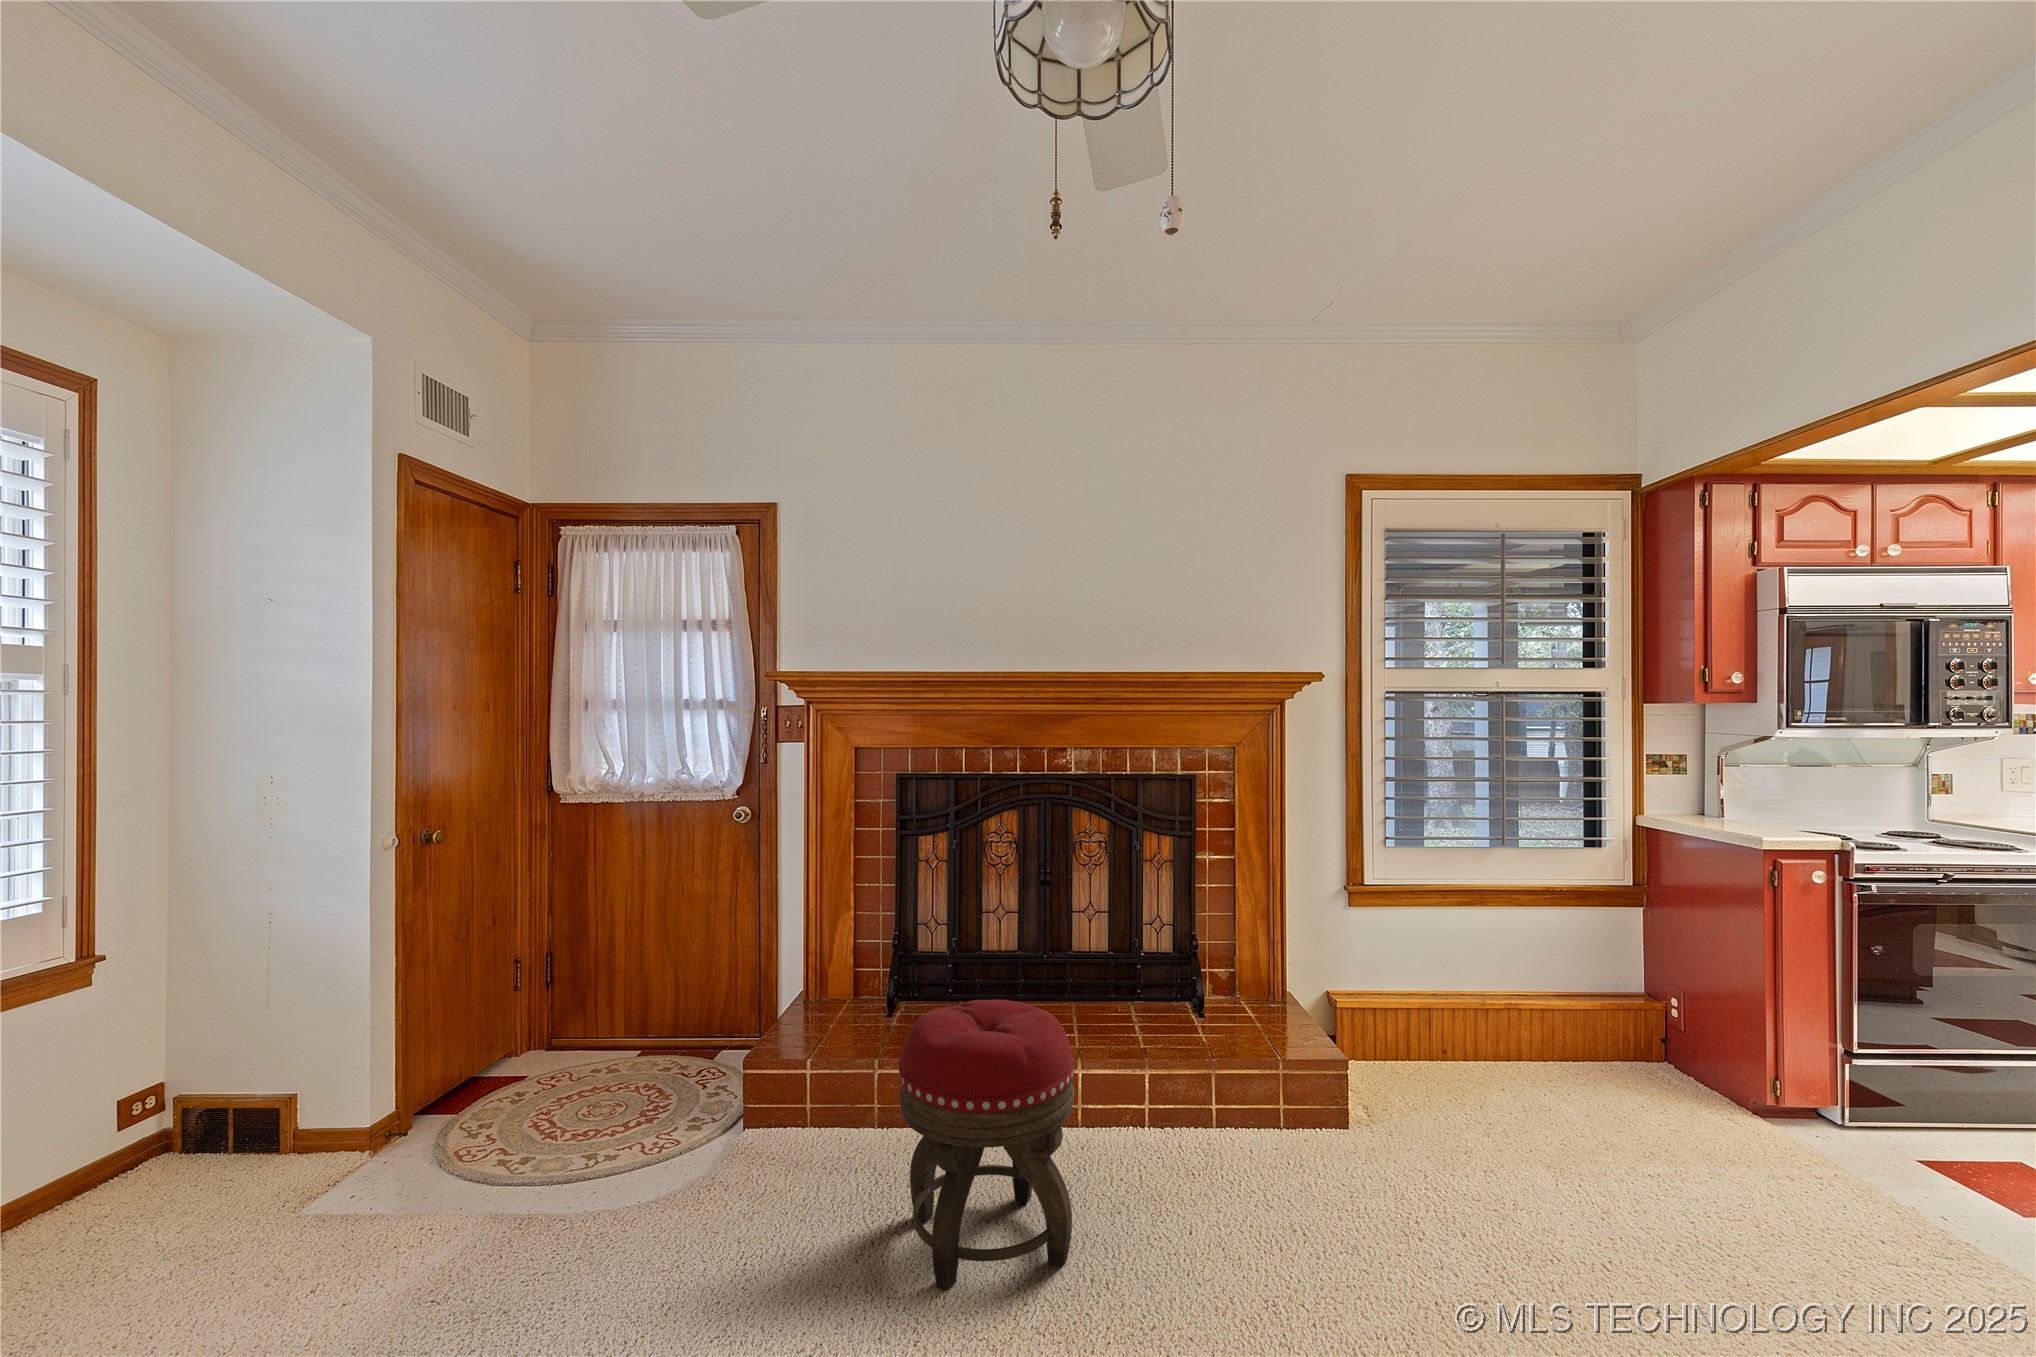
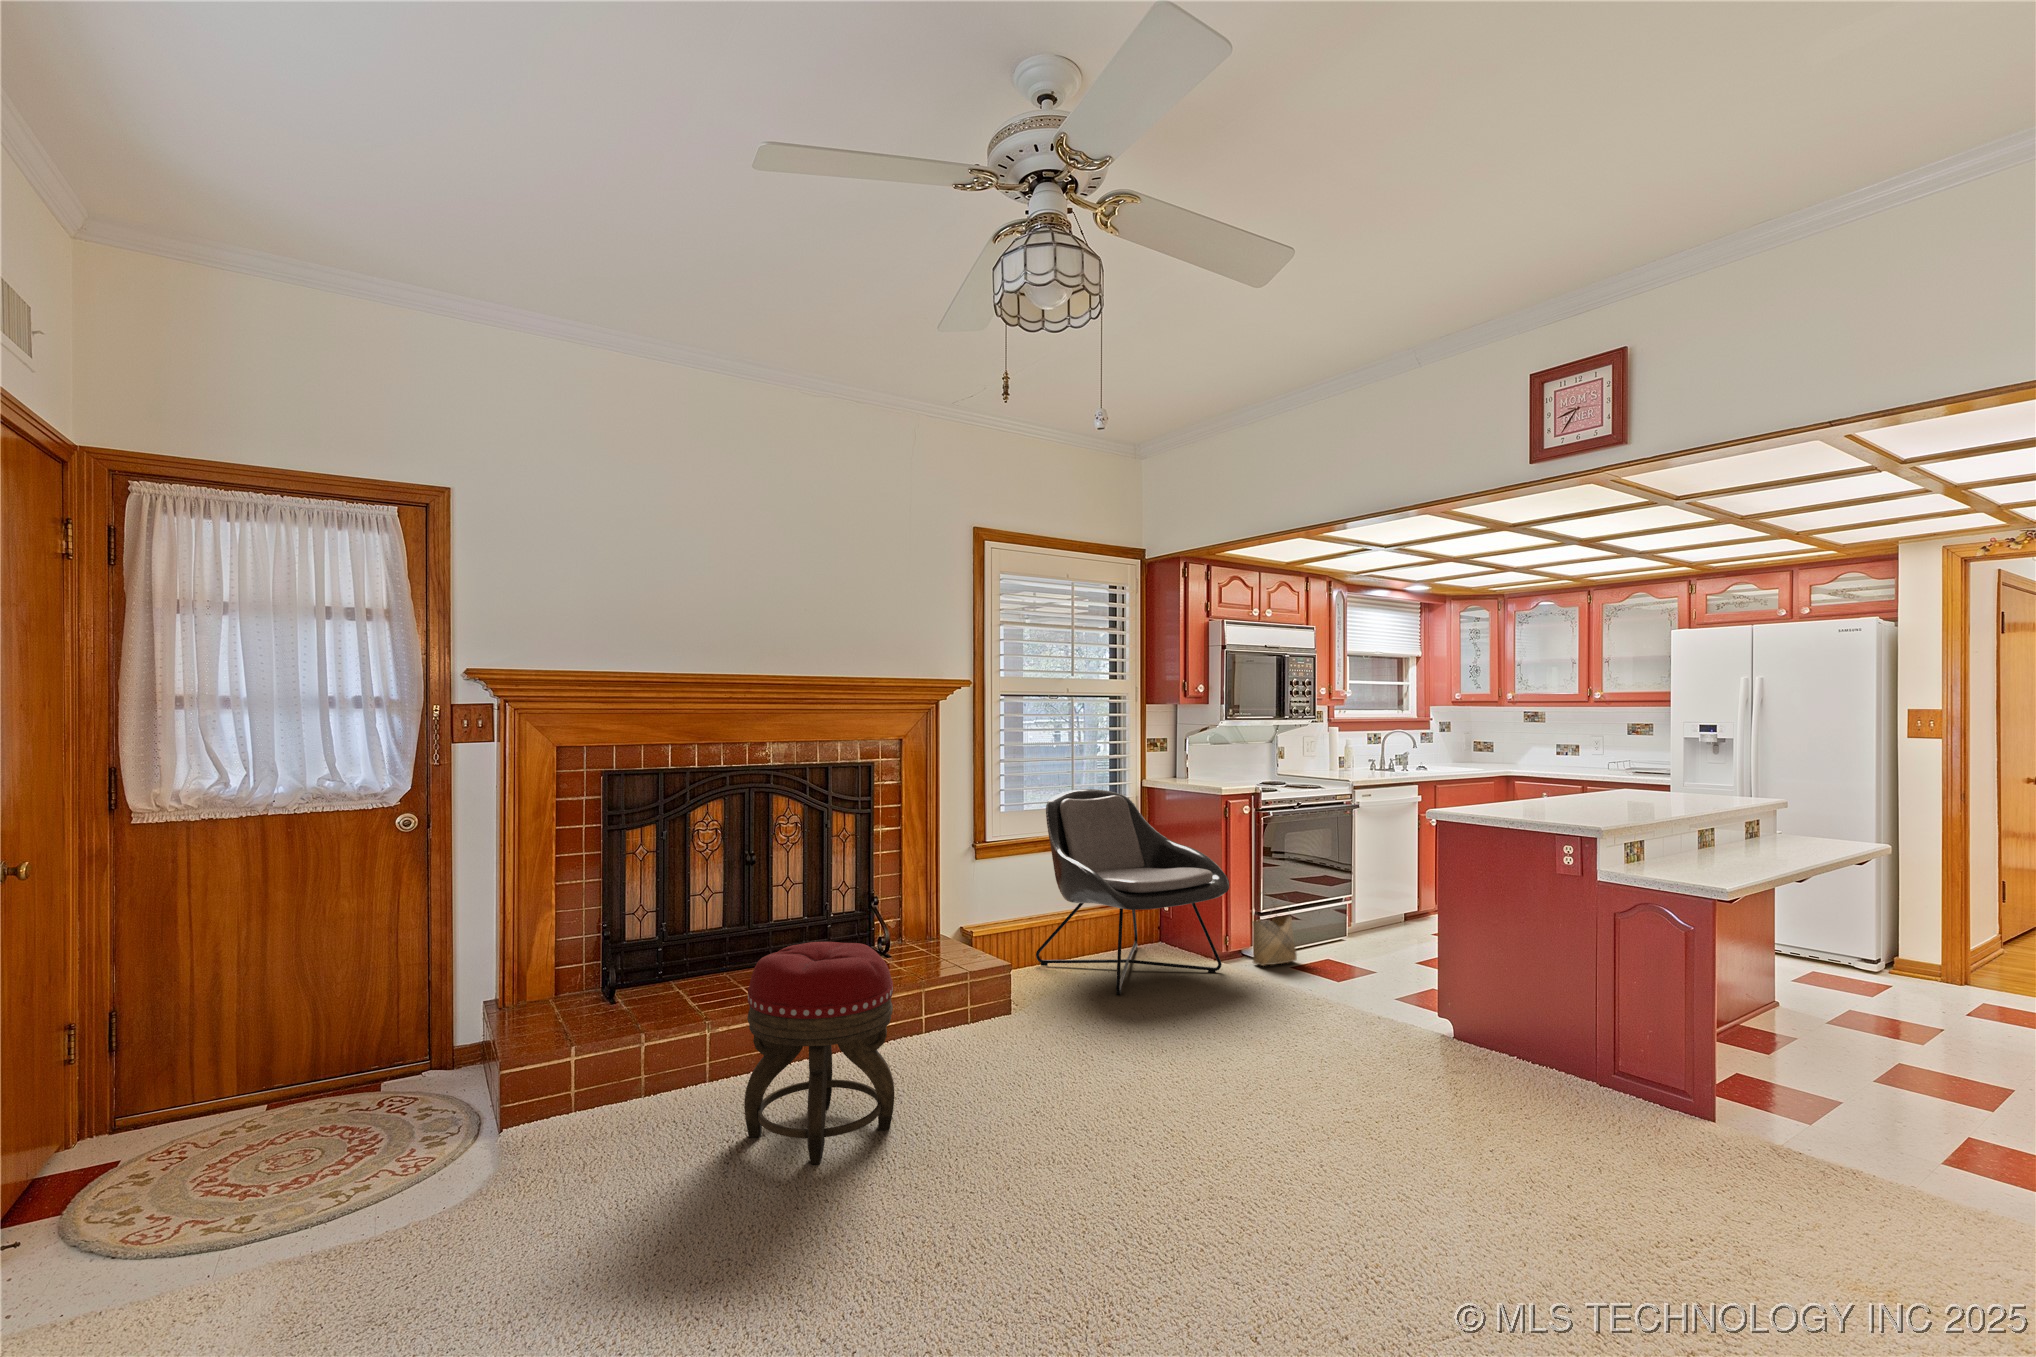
lounge chair: none [1438,823,1769,1139] -> present [1036,789,1229,995]
woven basket: none [1828,1020,1937,1154] -> present [1253,892,1297,966]

